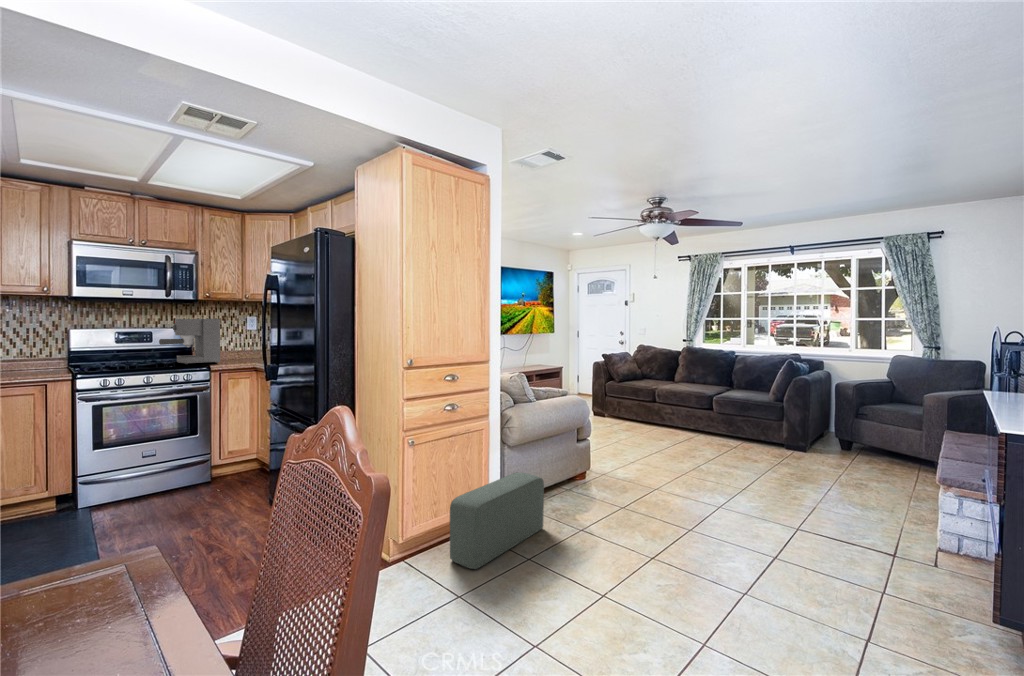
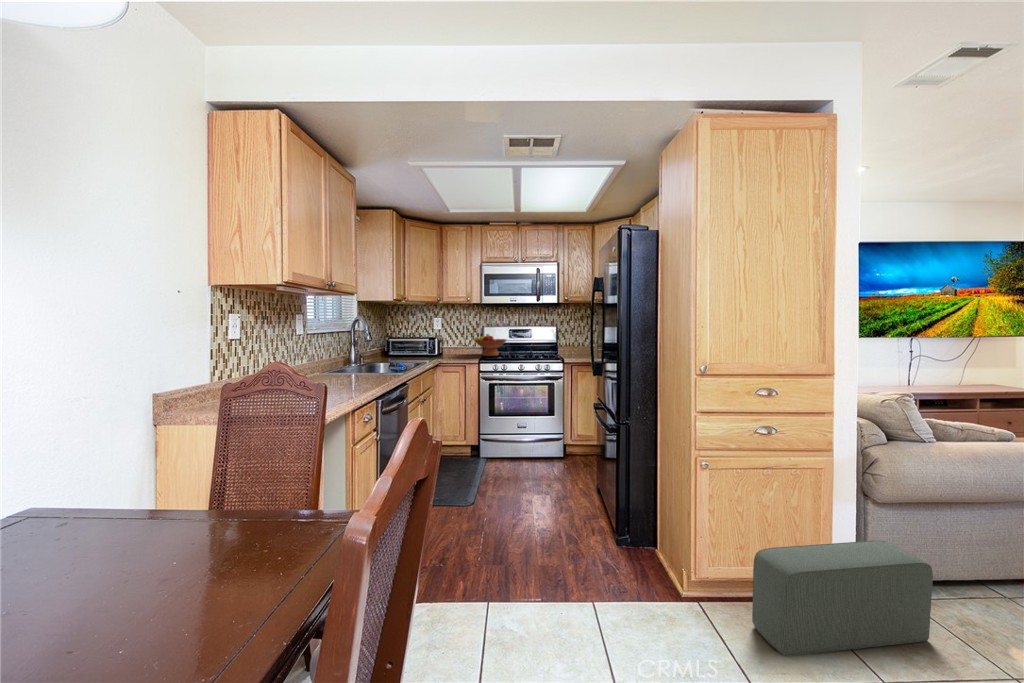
coffee maker: present [159,319,220,364] -> none [530,319,571,356]
fruit bowl: none [59,338,121,369] -> present [474,334,506,356]

